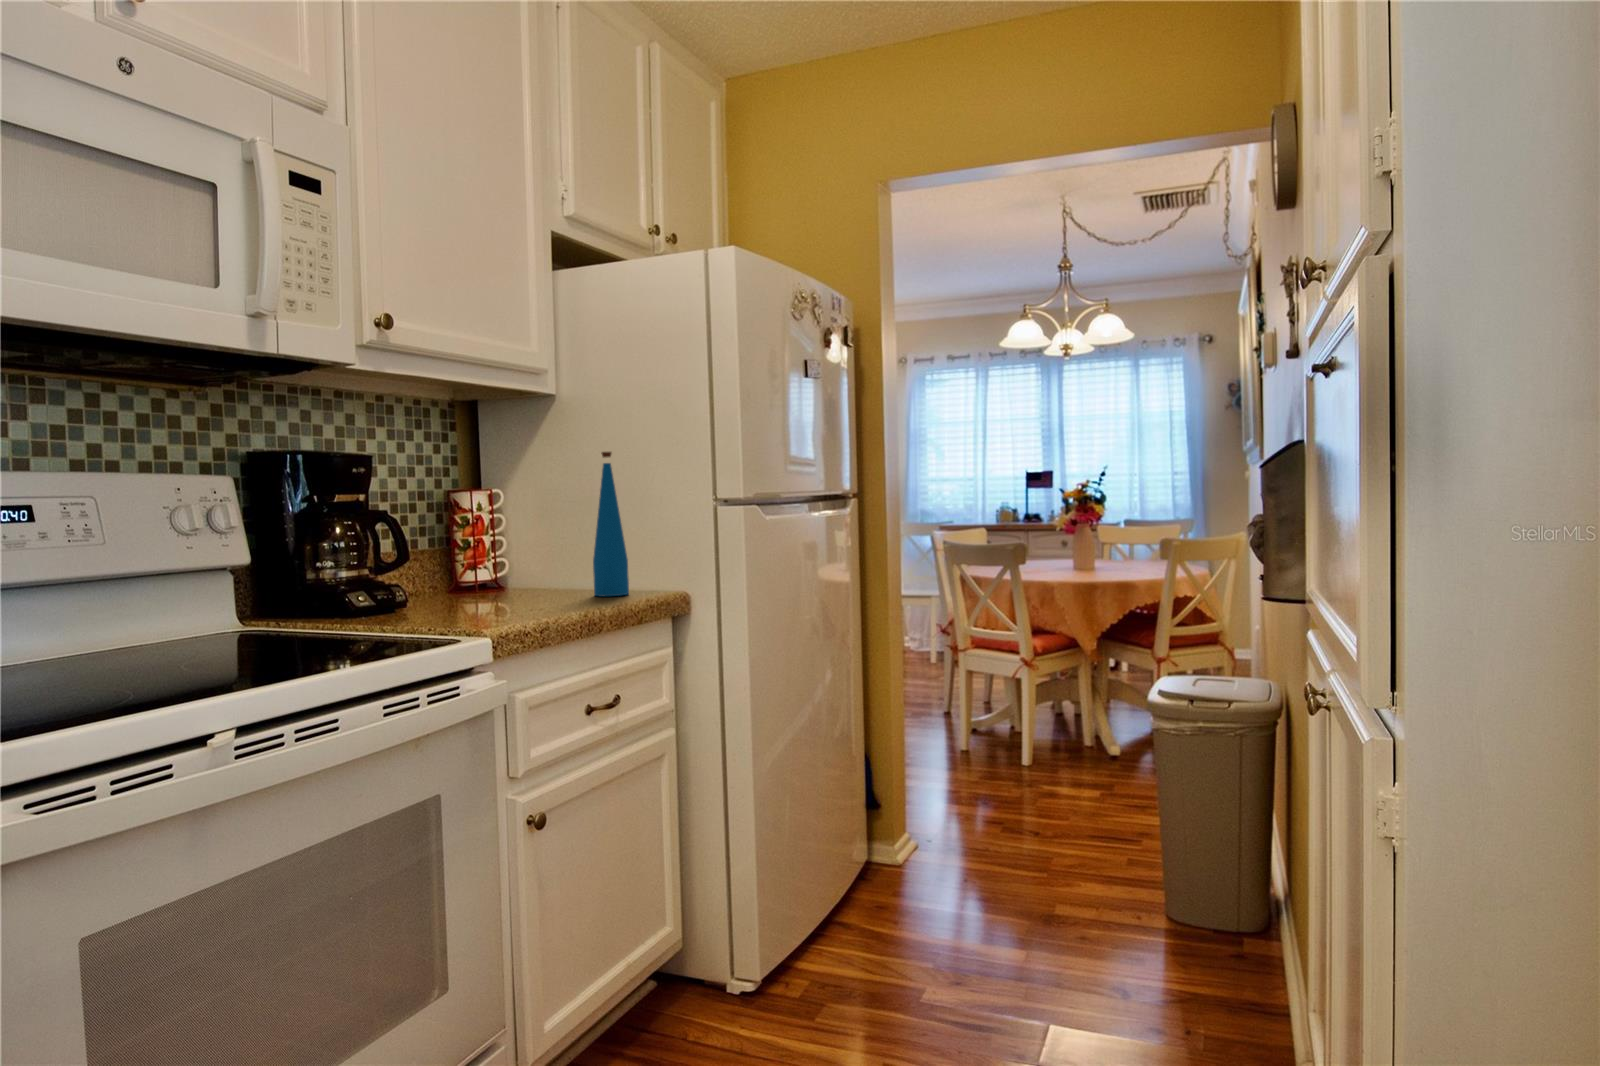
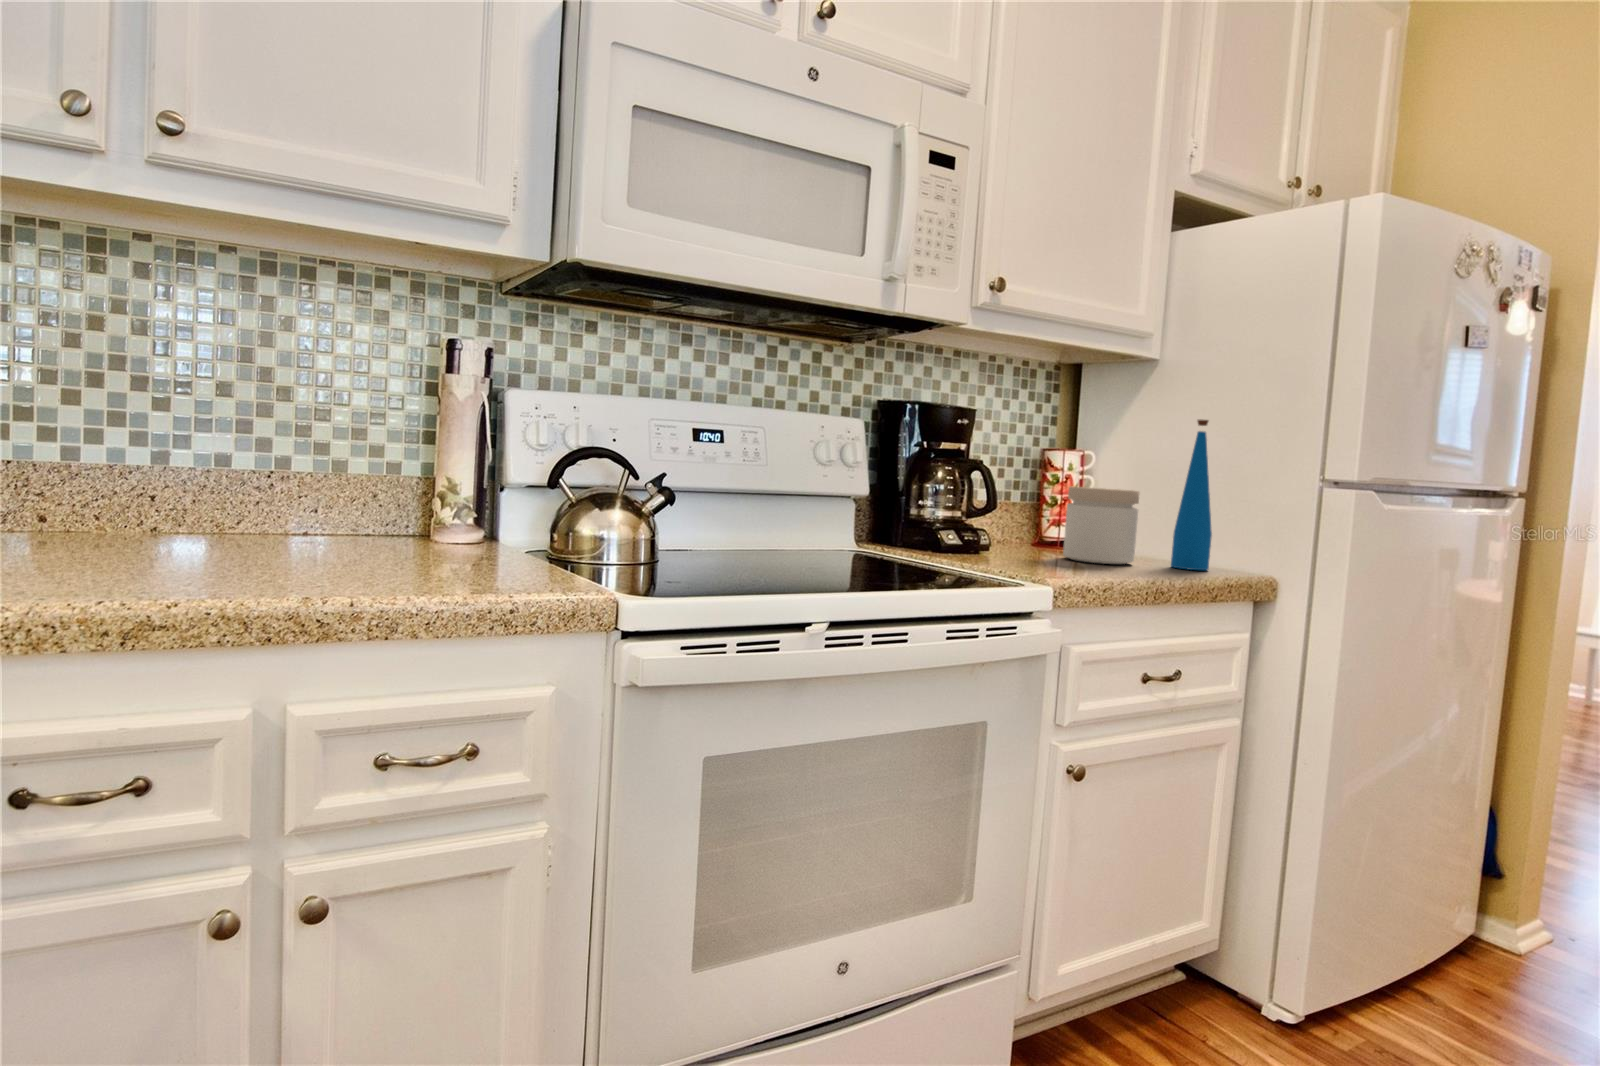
jar: none [485,526,560,603] -> present [1063,487,1140,564]

